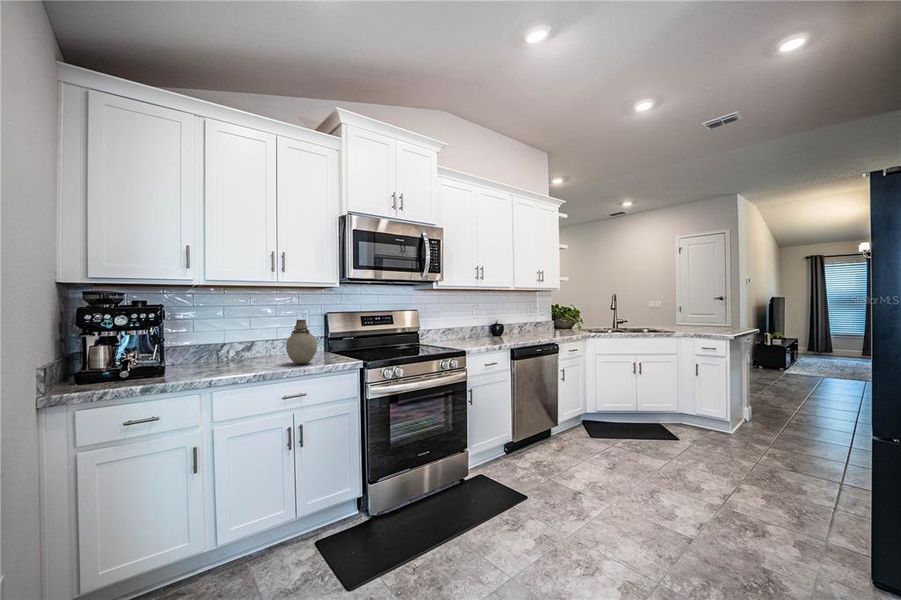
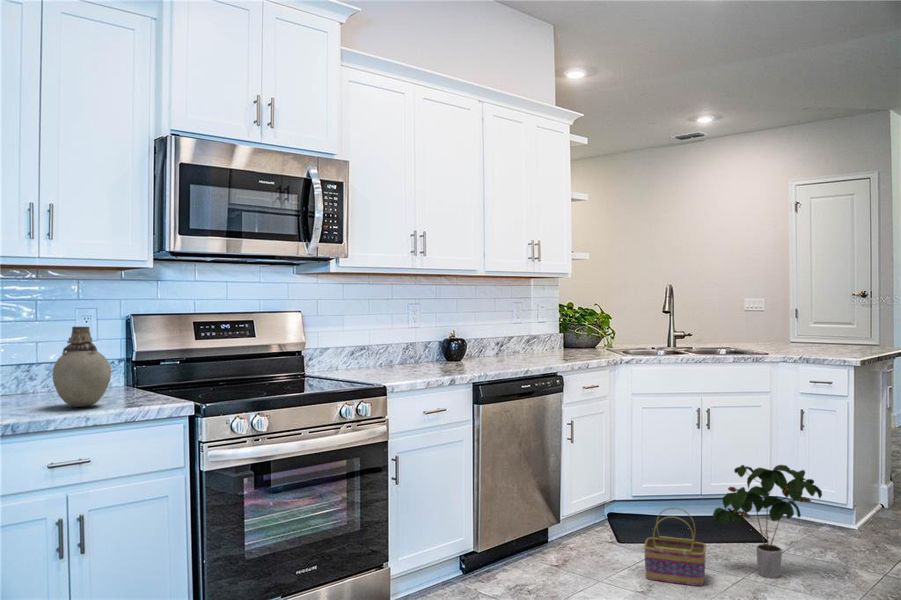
potted plant: none [649,396,716,462] -> present [713,465,822,578]
basket: none [610,420,647,466] -> present [644,507,706,586]

